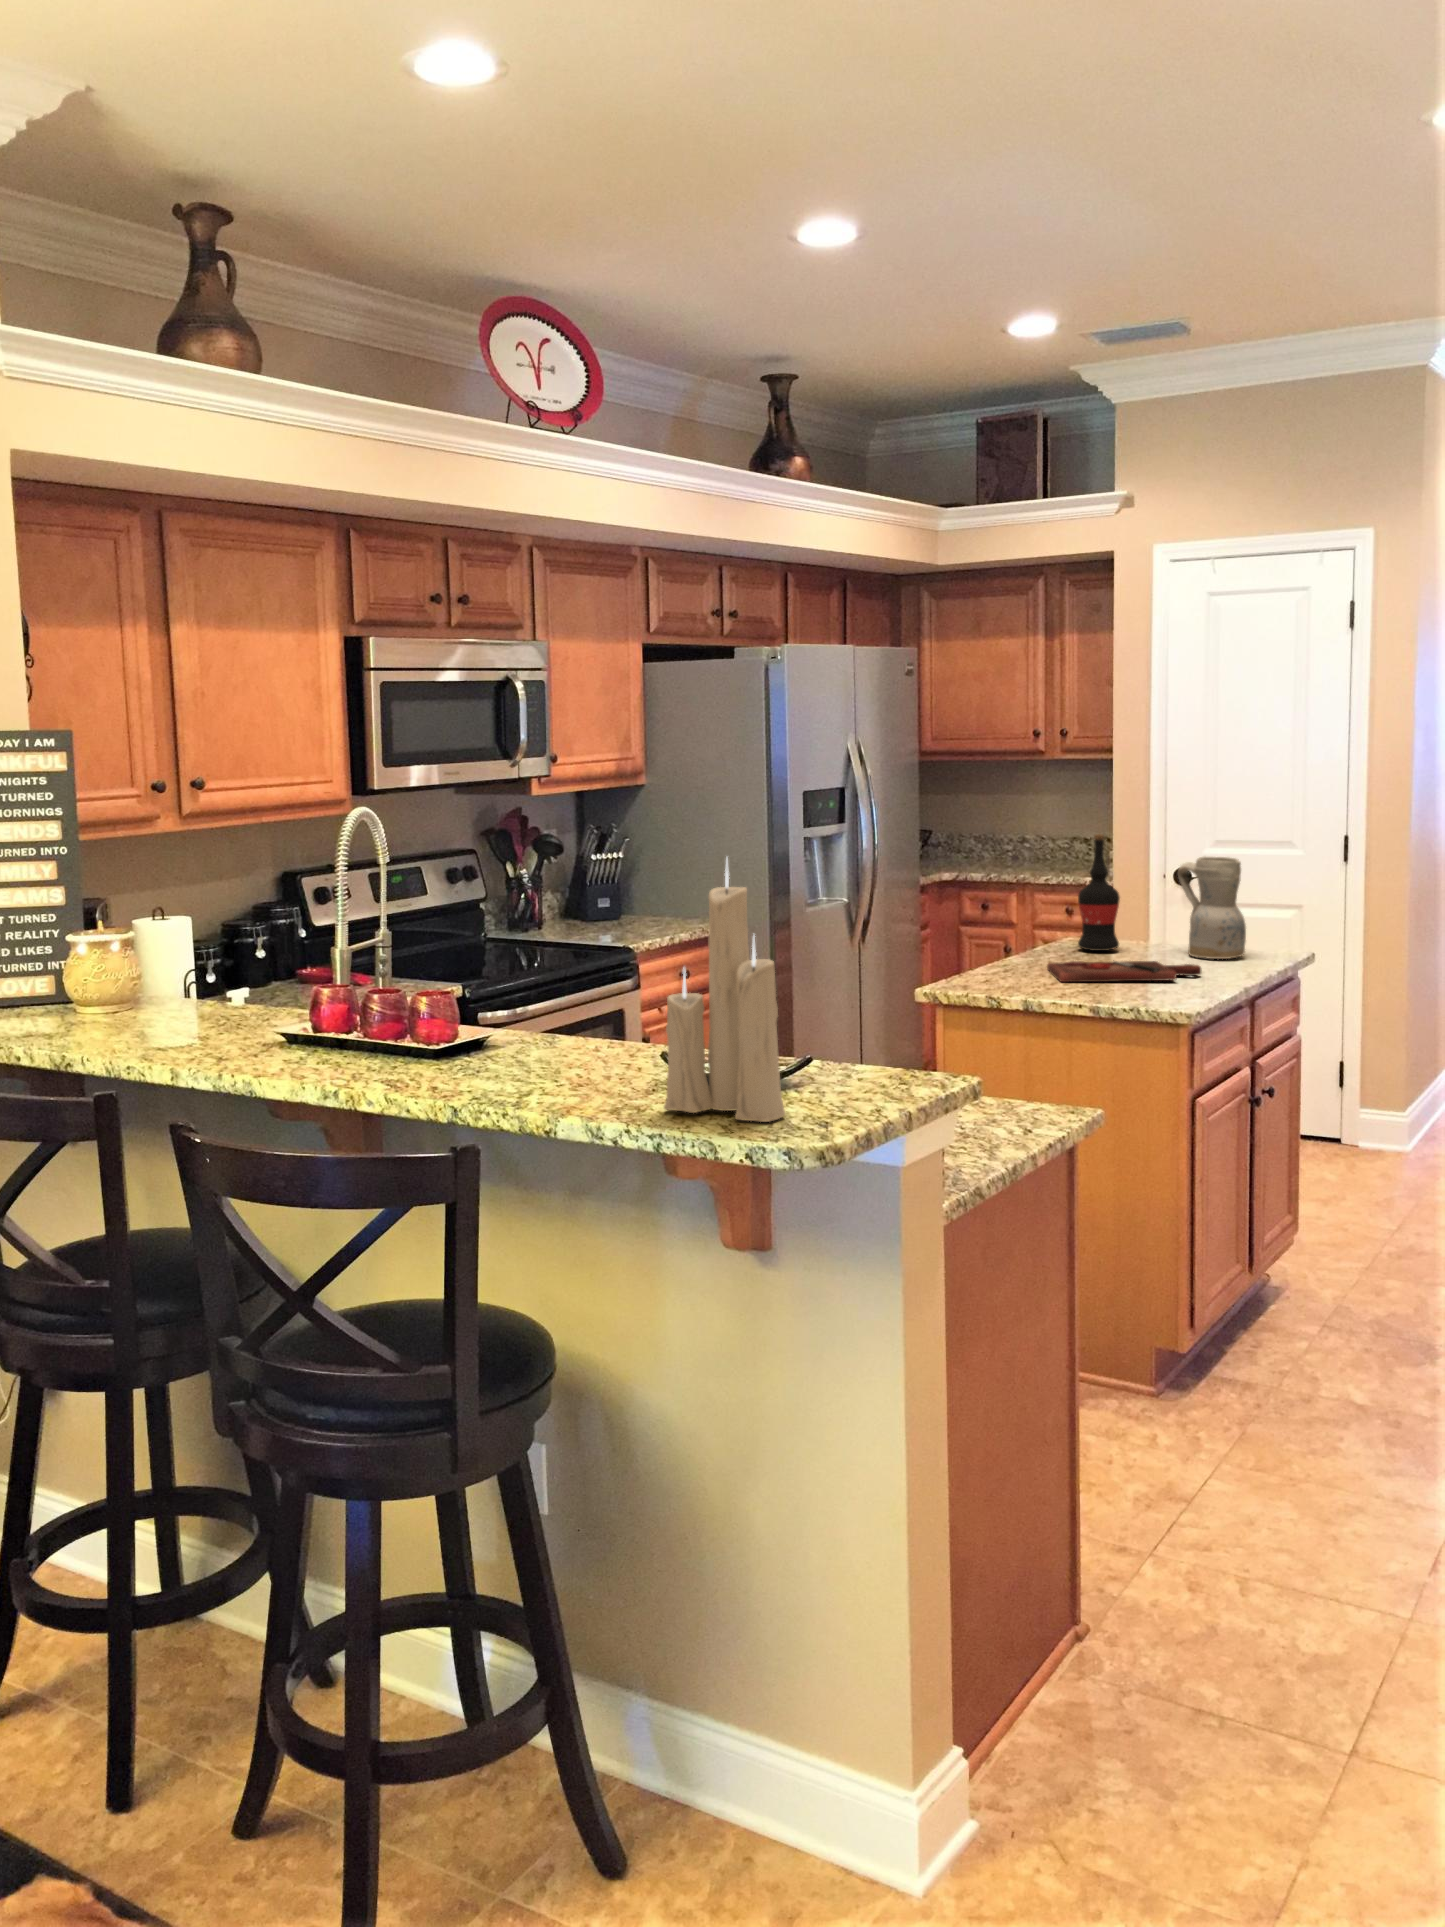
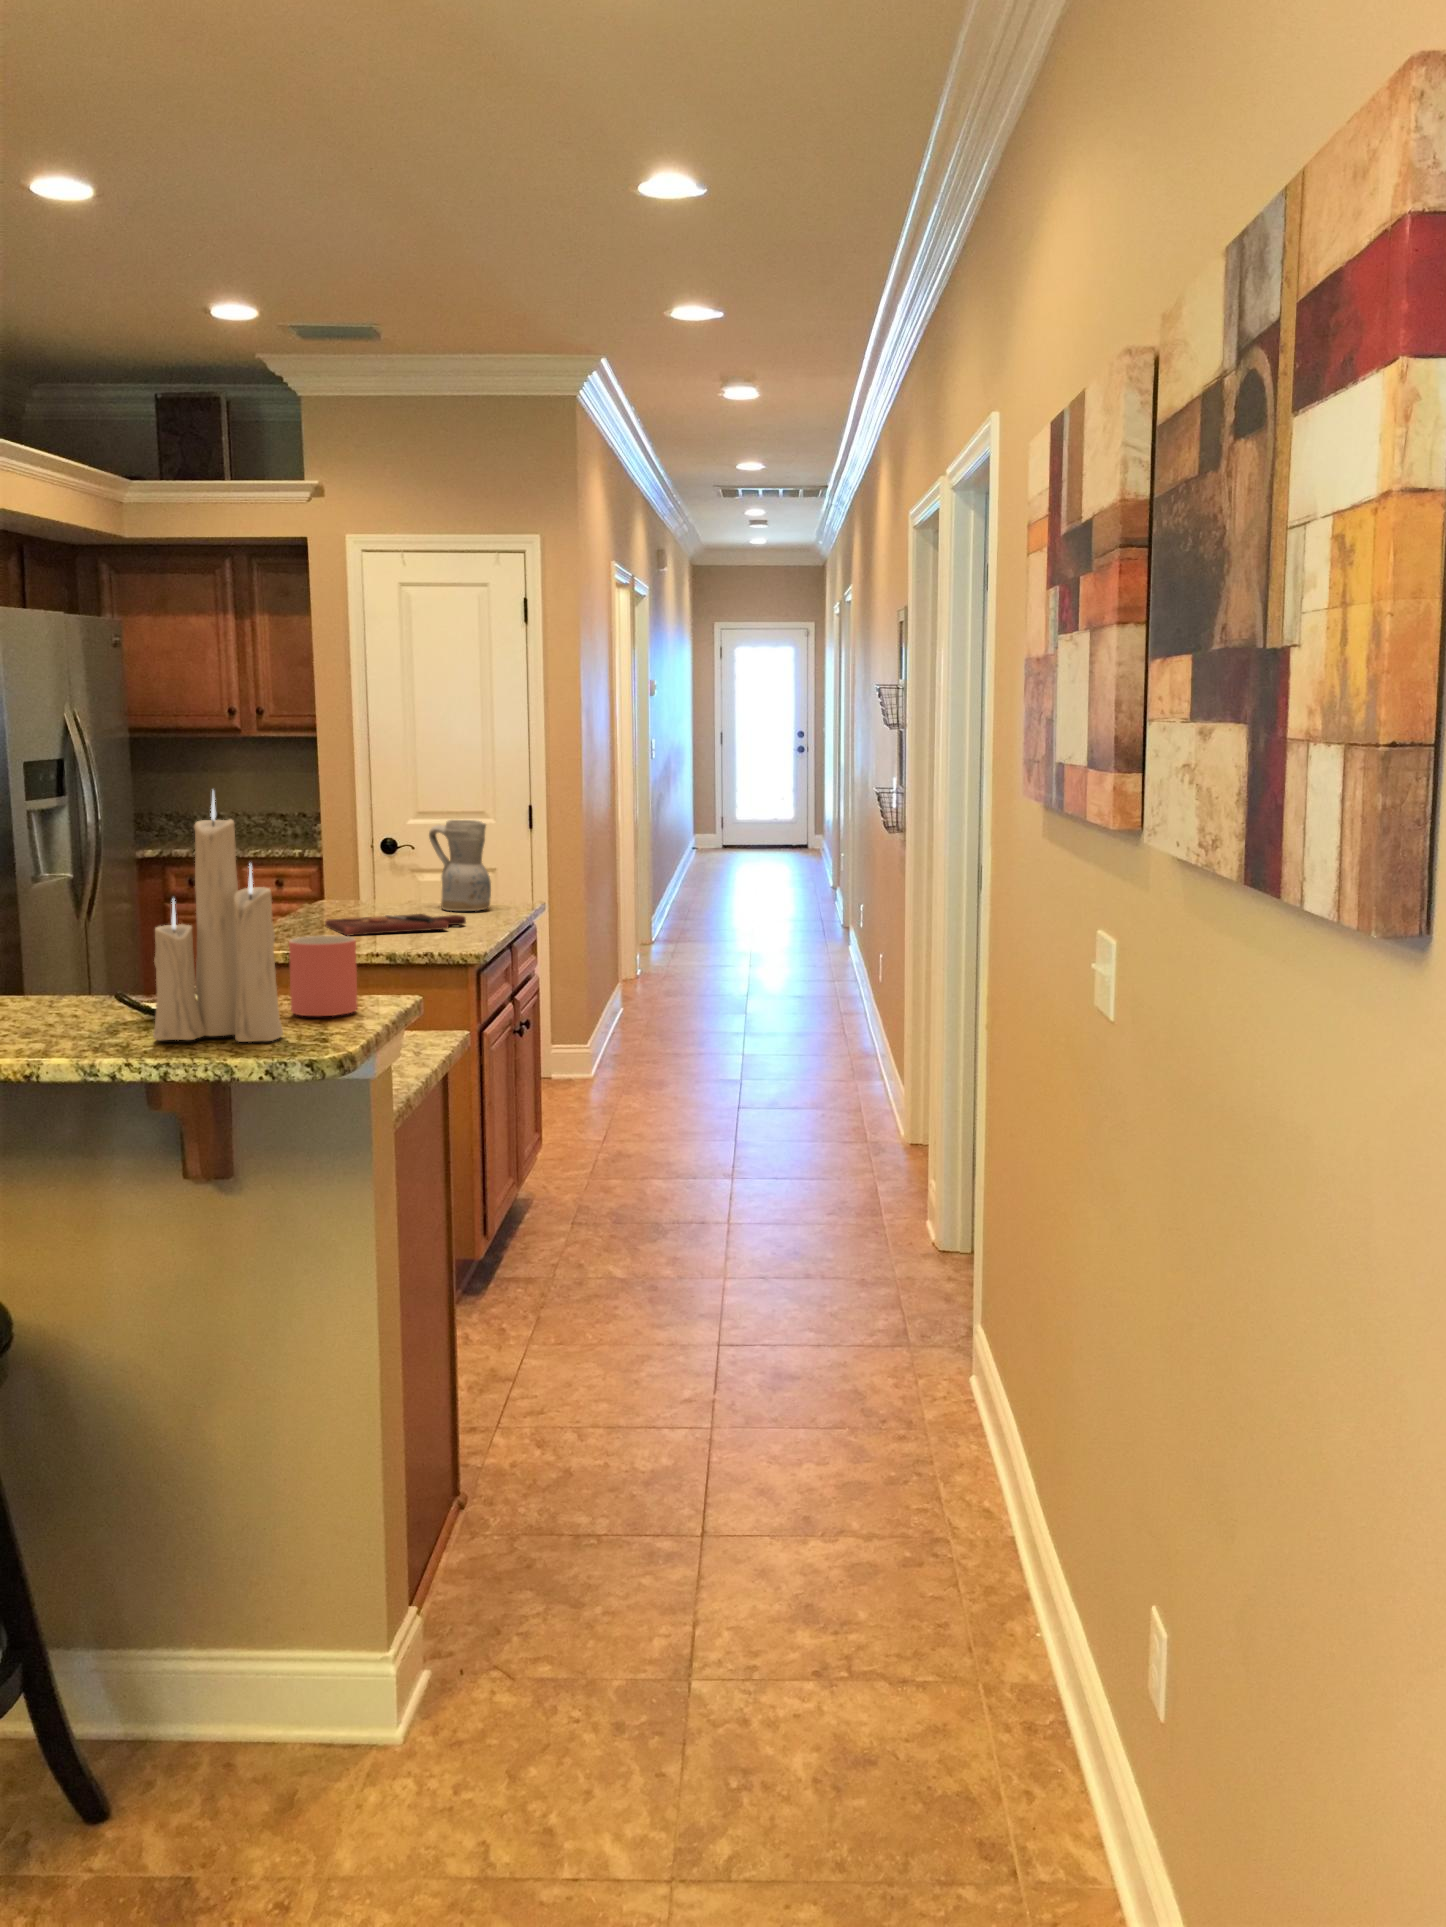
wine bottle: present [1078,834,1120,951] -> none [338,800,379,909]
mug: none [820,1008,890,1097] -> present [289,936,358,1016]

